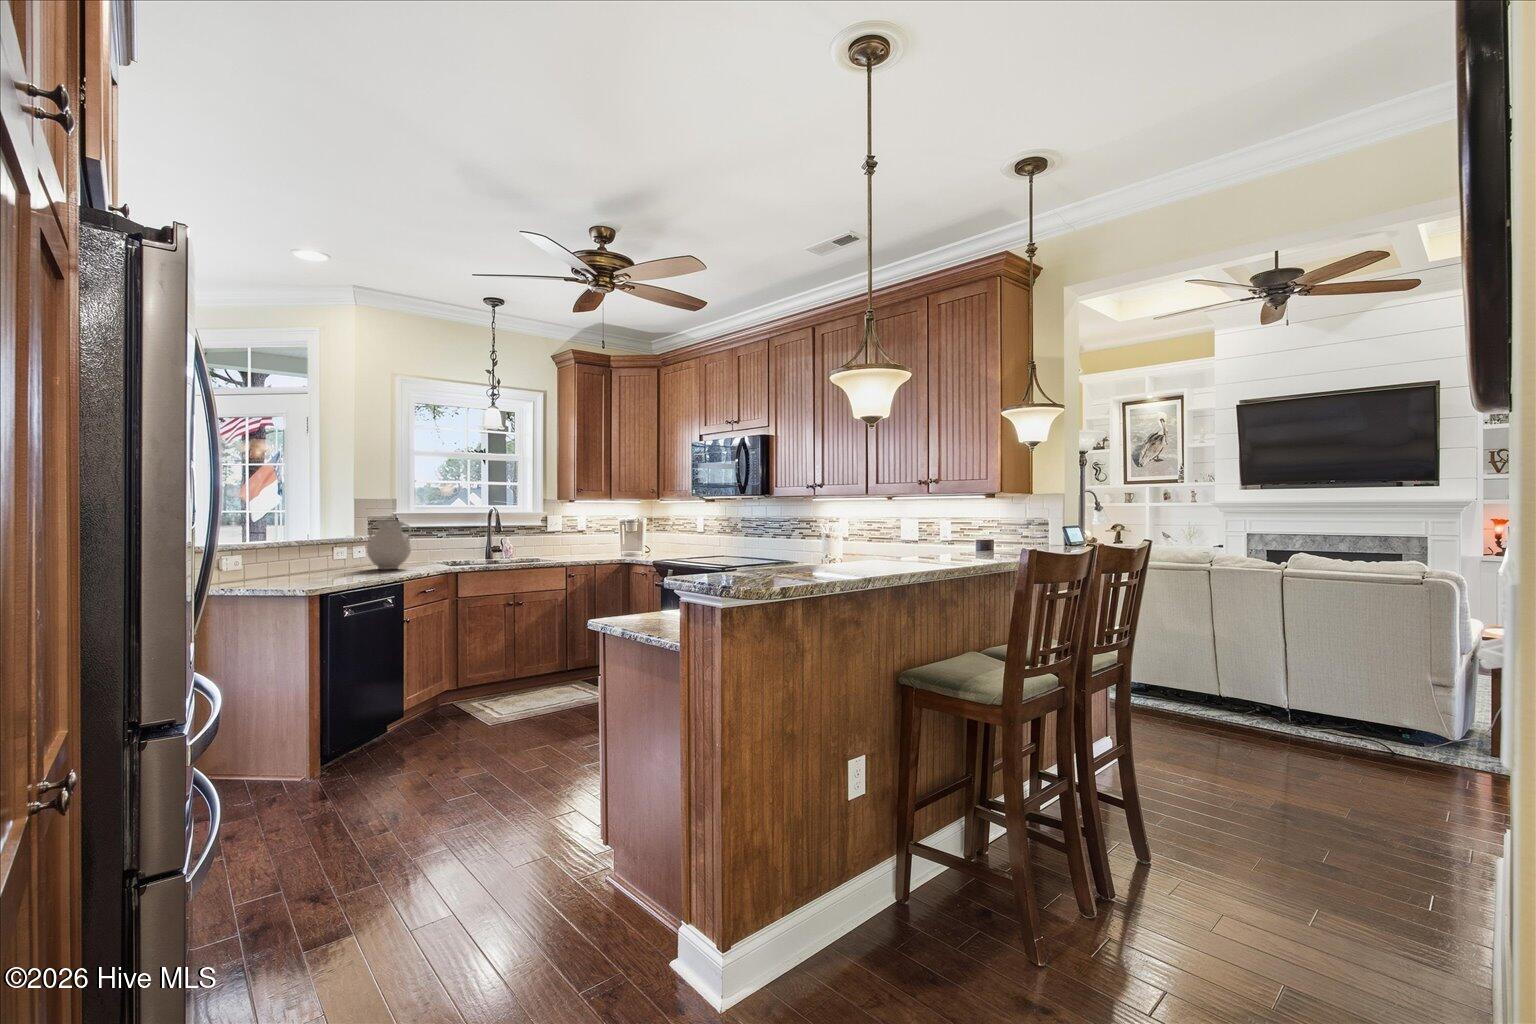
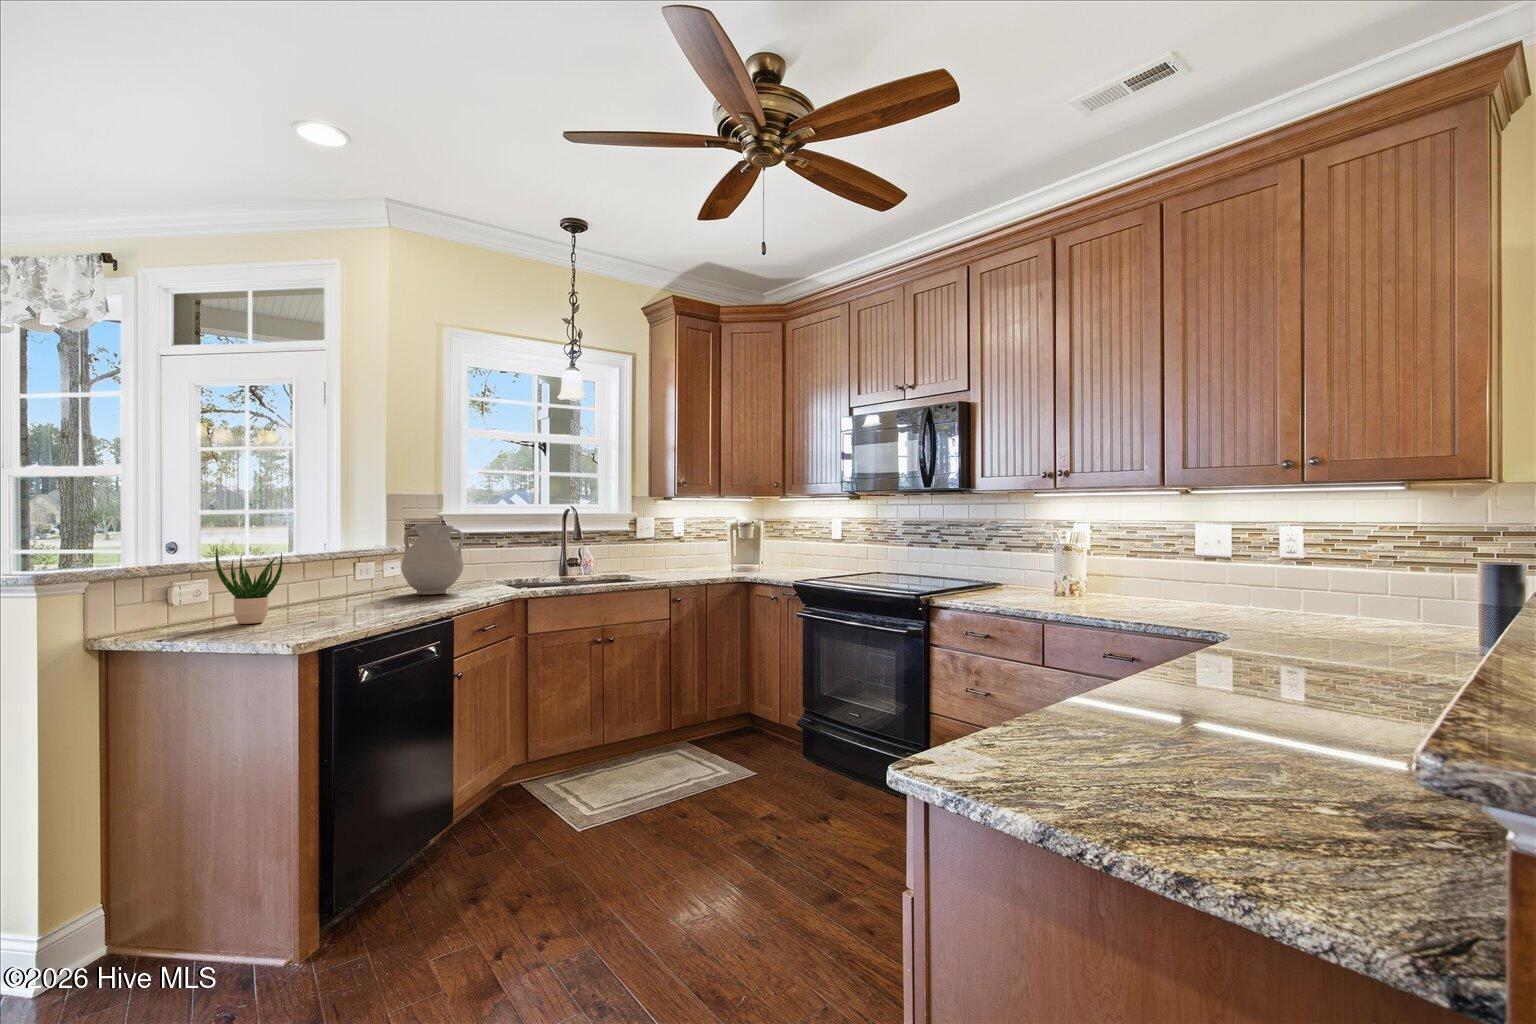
potted plant: none [249,533,292,583] -> present [216,545,282,624]

